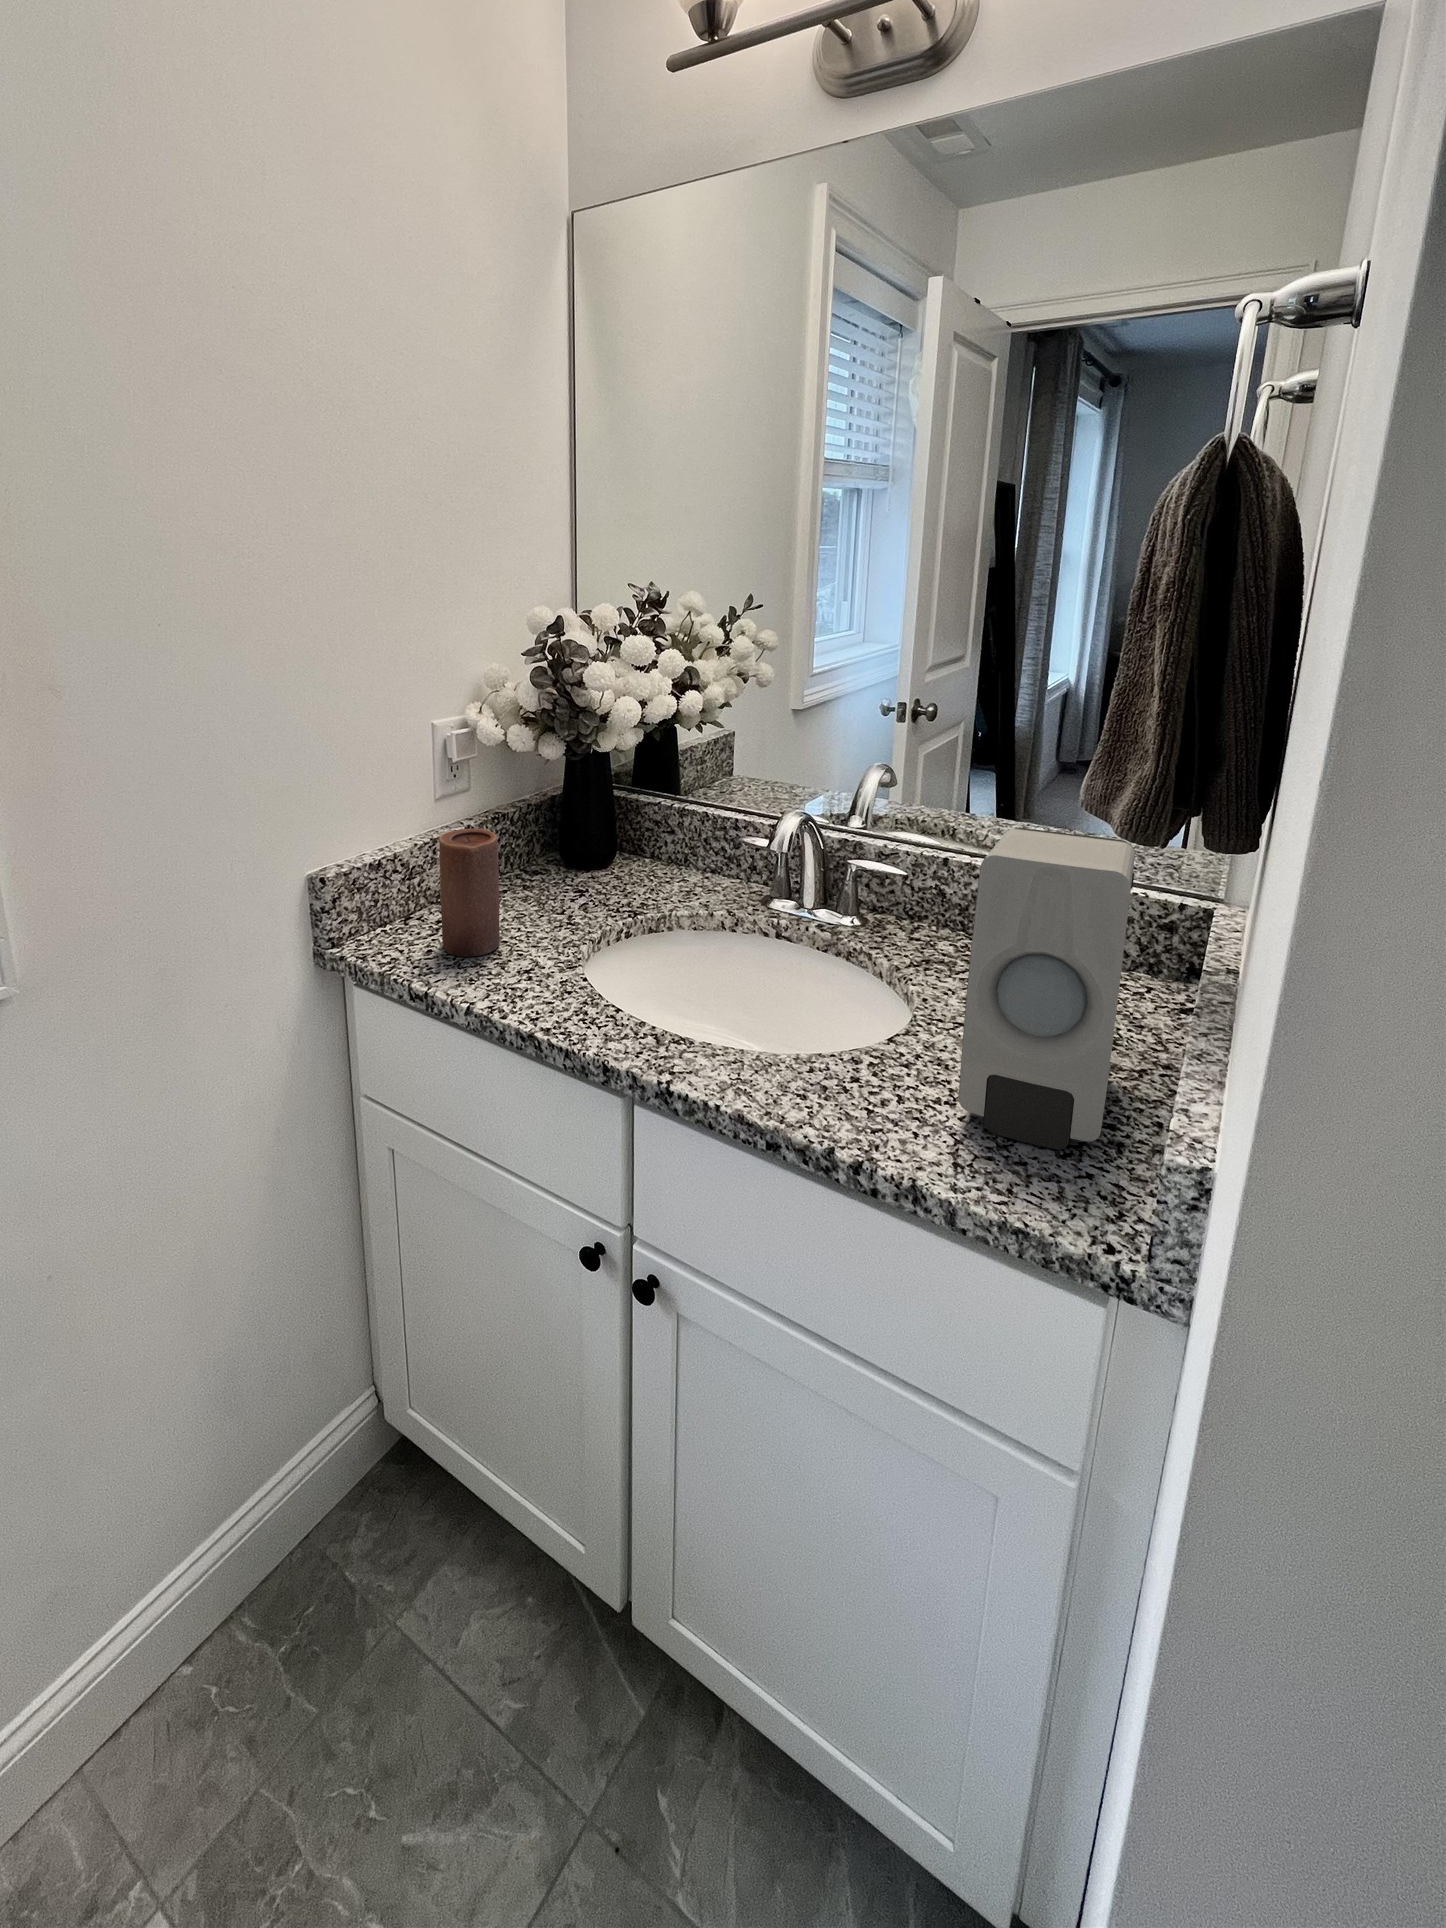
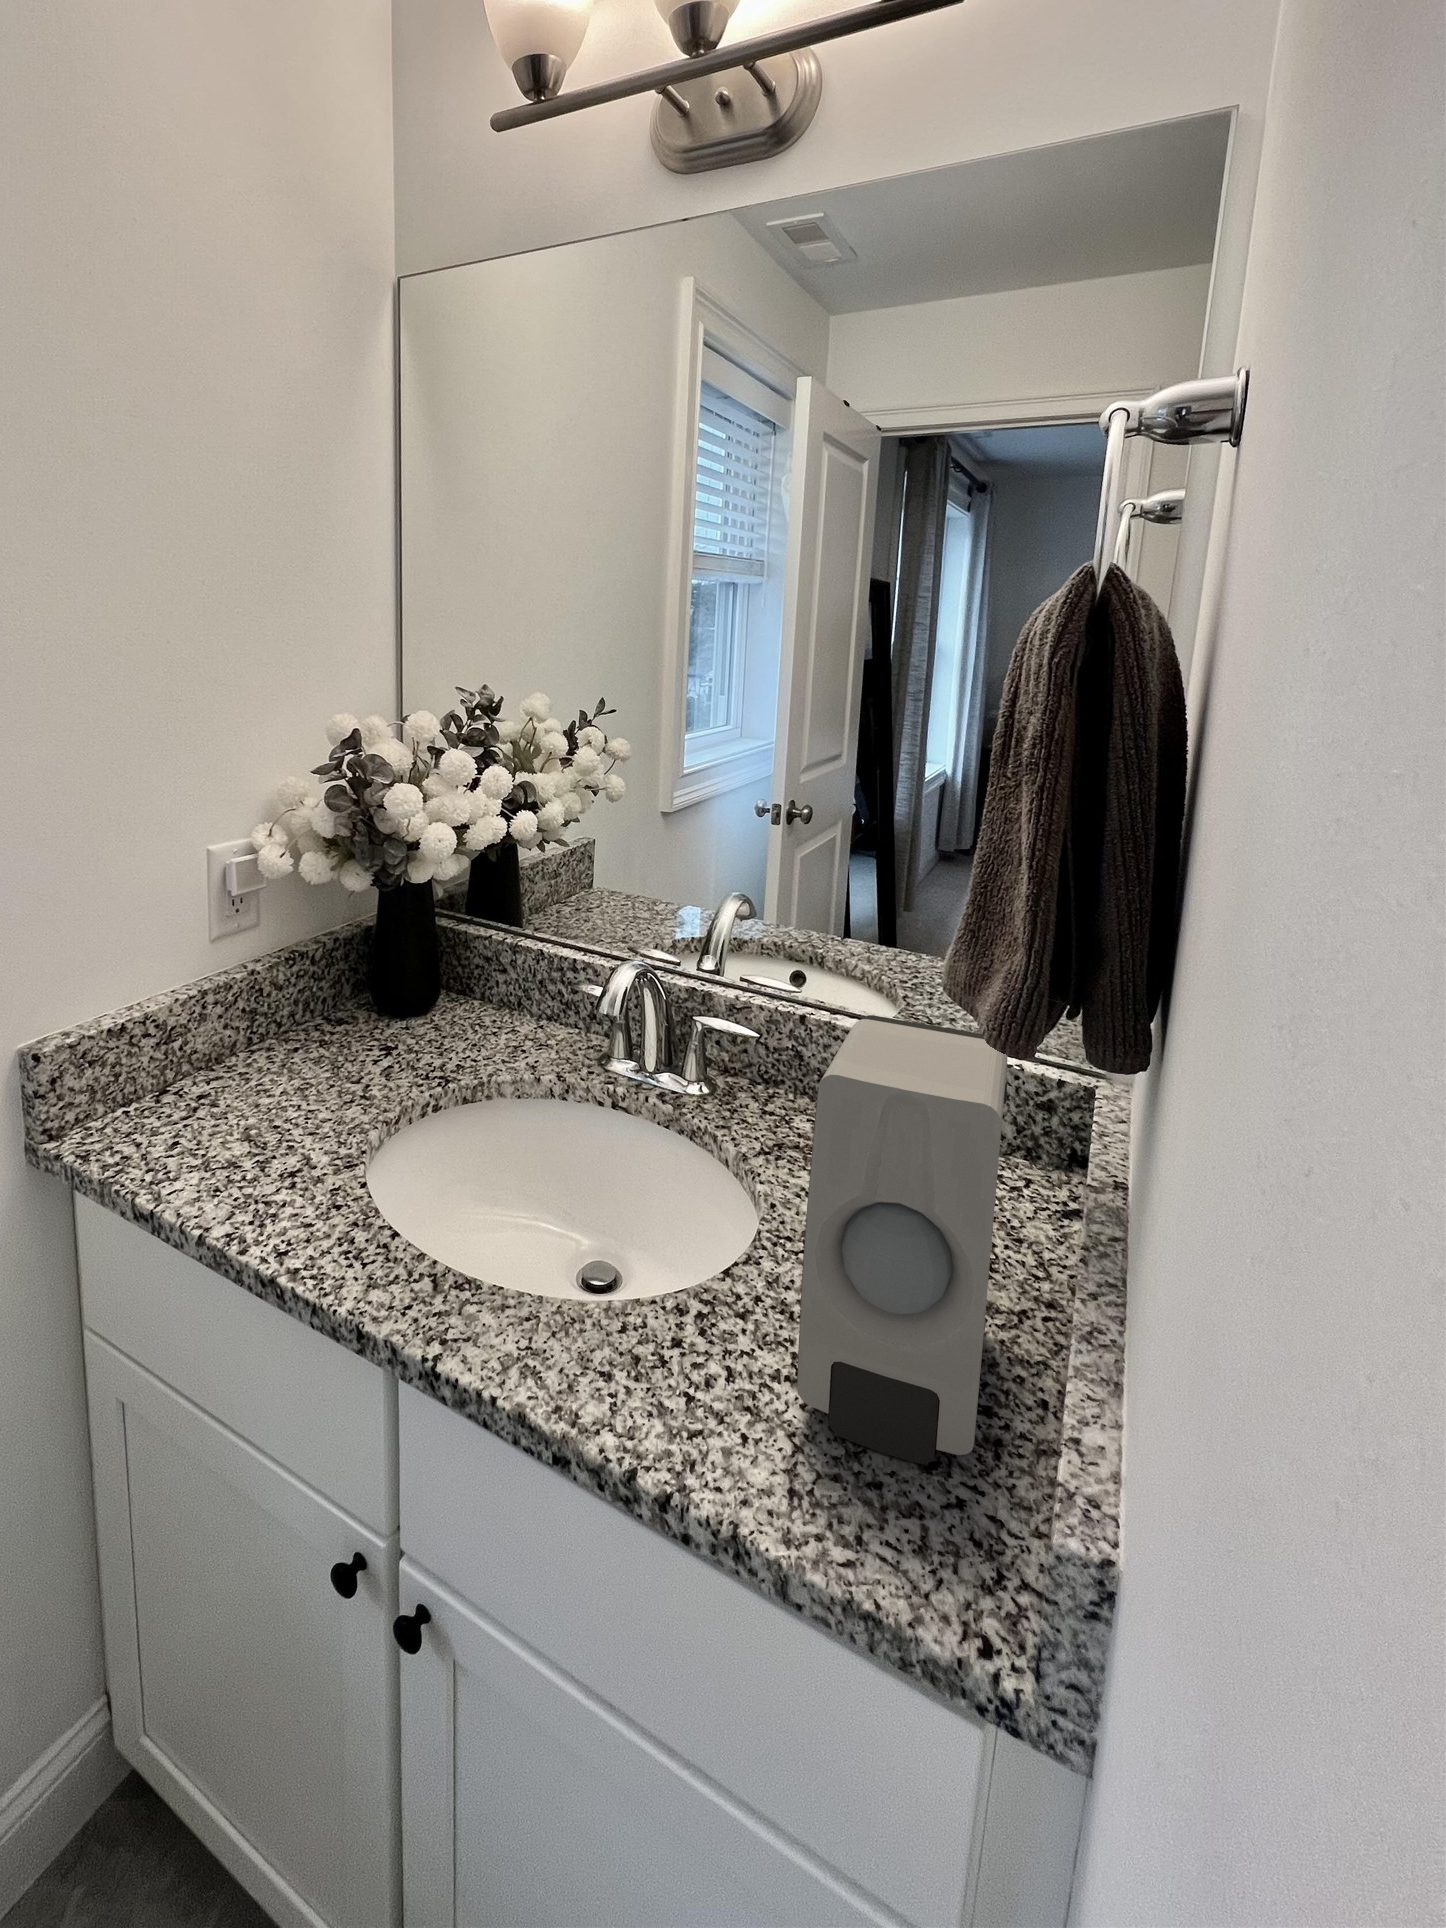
candle: present [439,829,500,957] -> none [193,987,271,1149]

